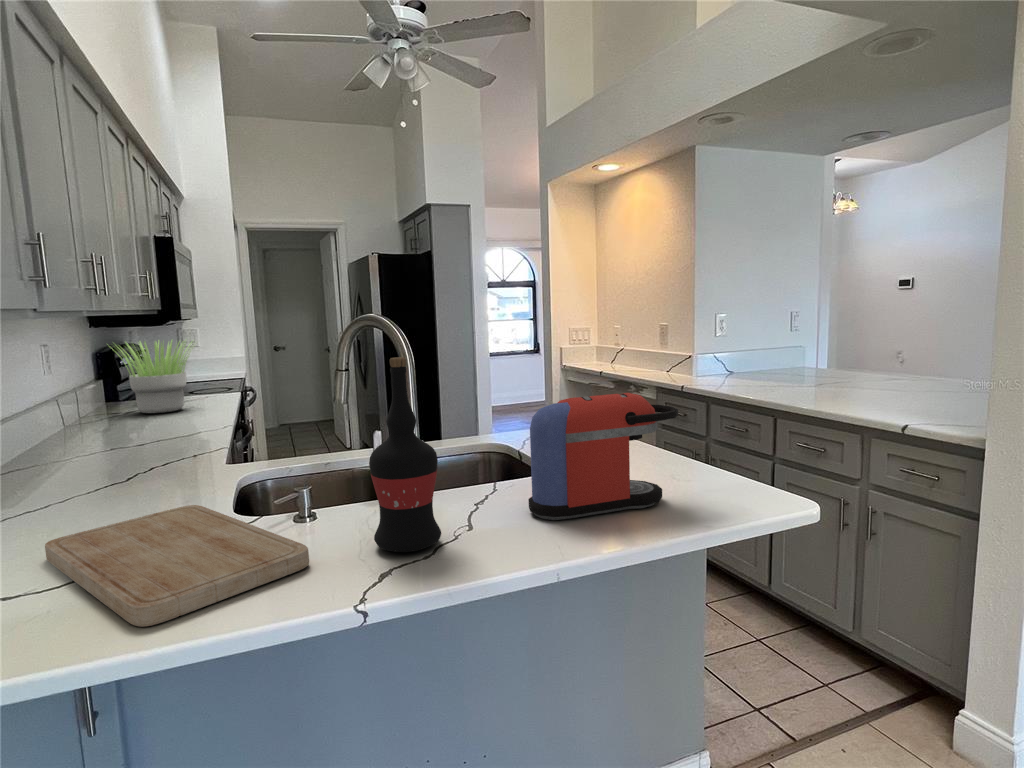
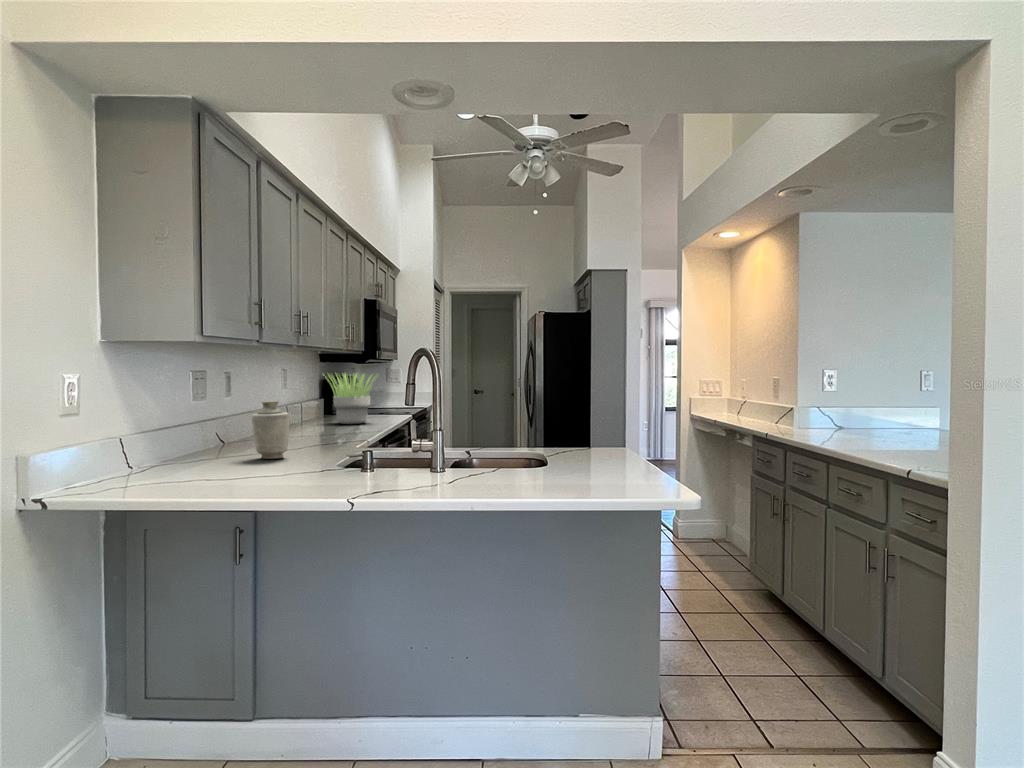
wine bottle: present [369,357,441,552] -> none [385,373,425,488]
coffee maker: present [528,393,678,520] -> none [493,408,604,487]
vase: none [48,407,123,507] -> present [252,401,290,459]
cutting board: present [45,505,309,627] -> none [232,459,347,496]

